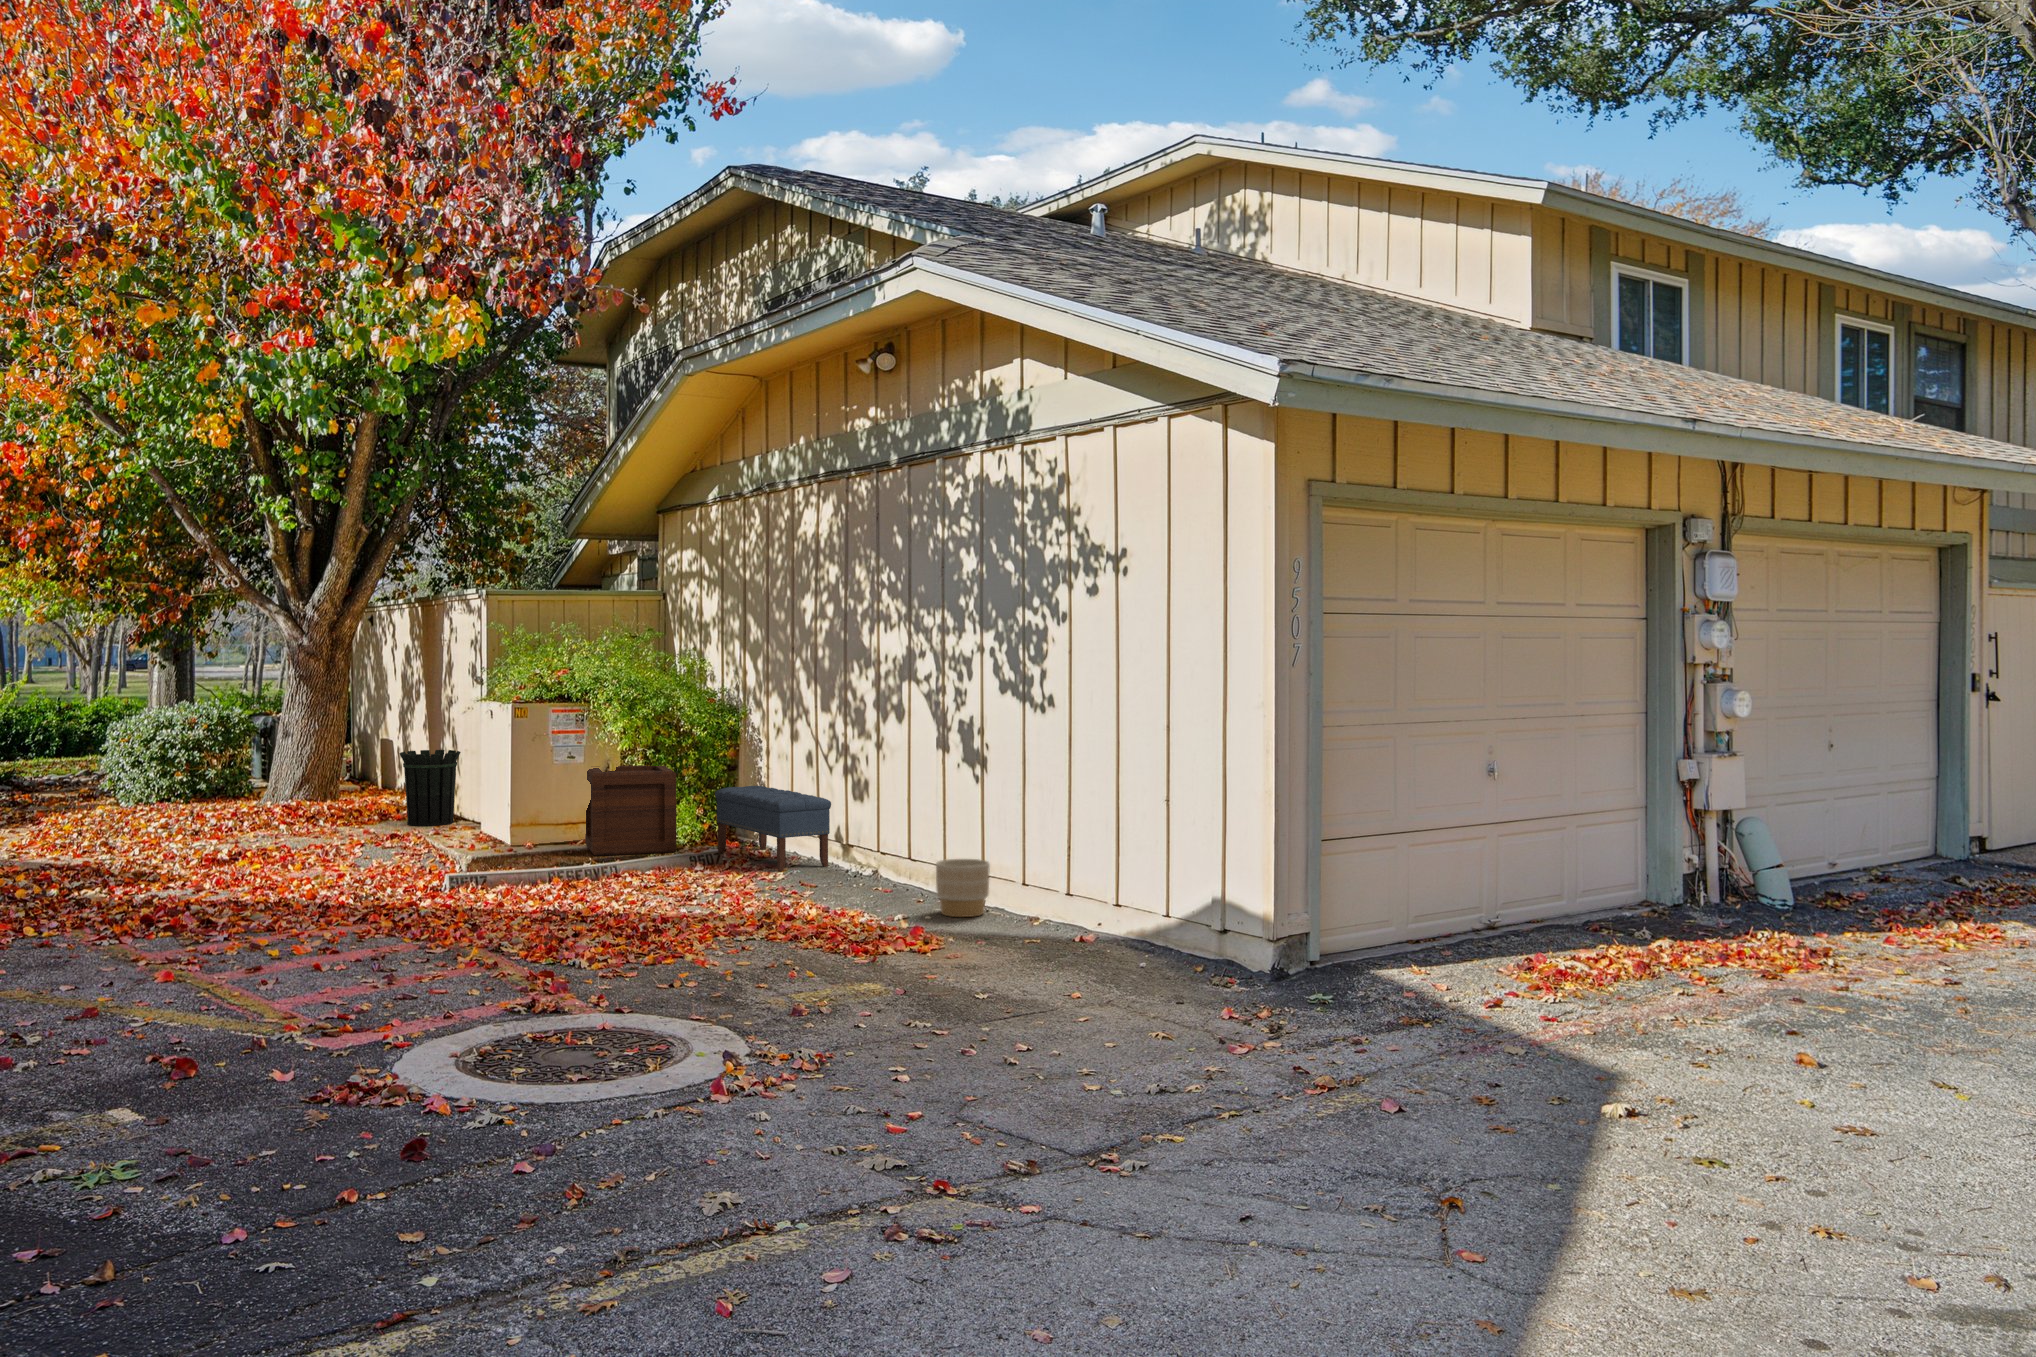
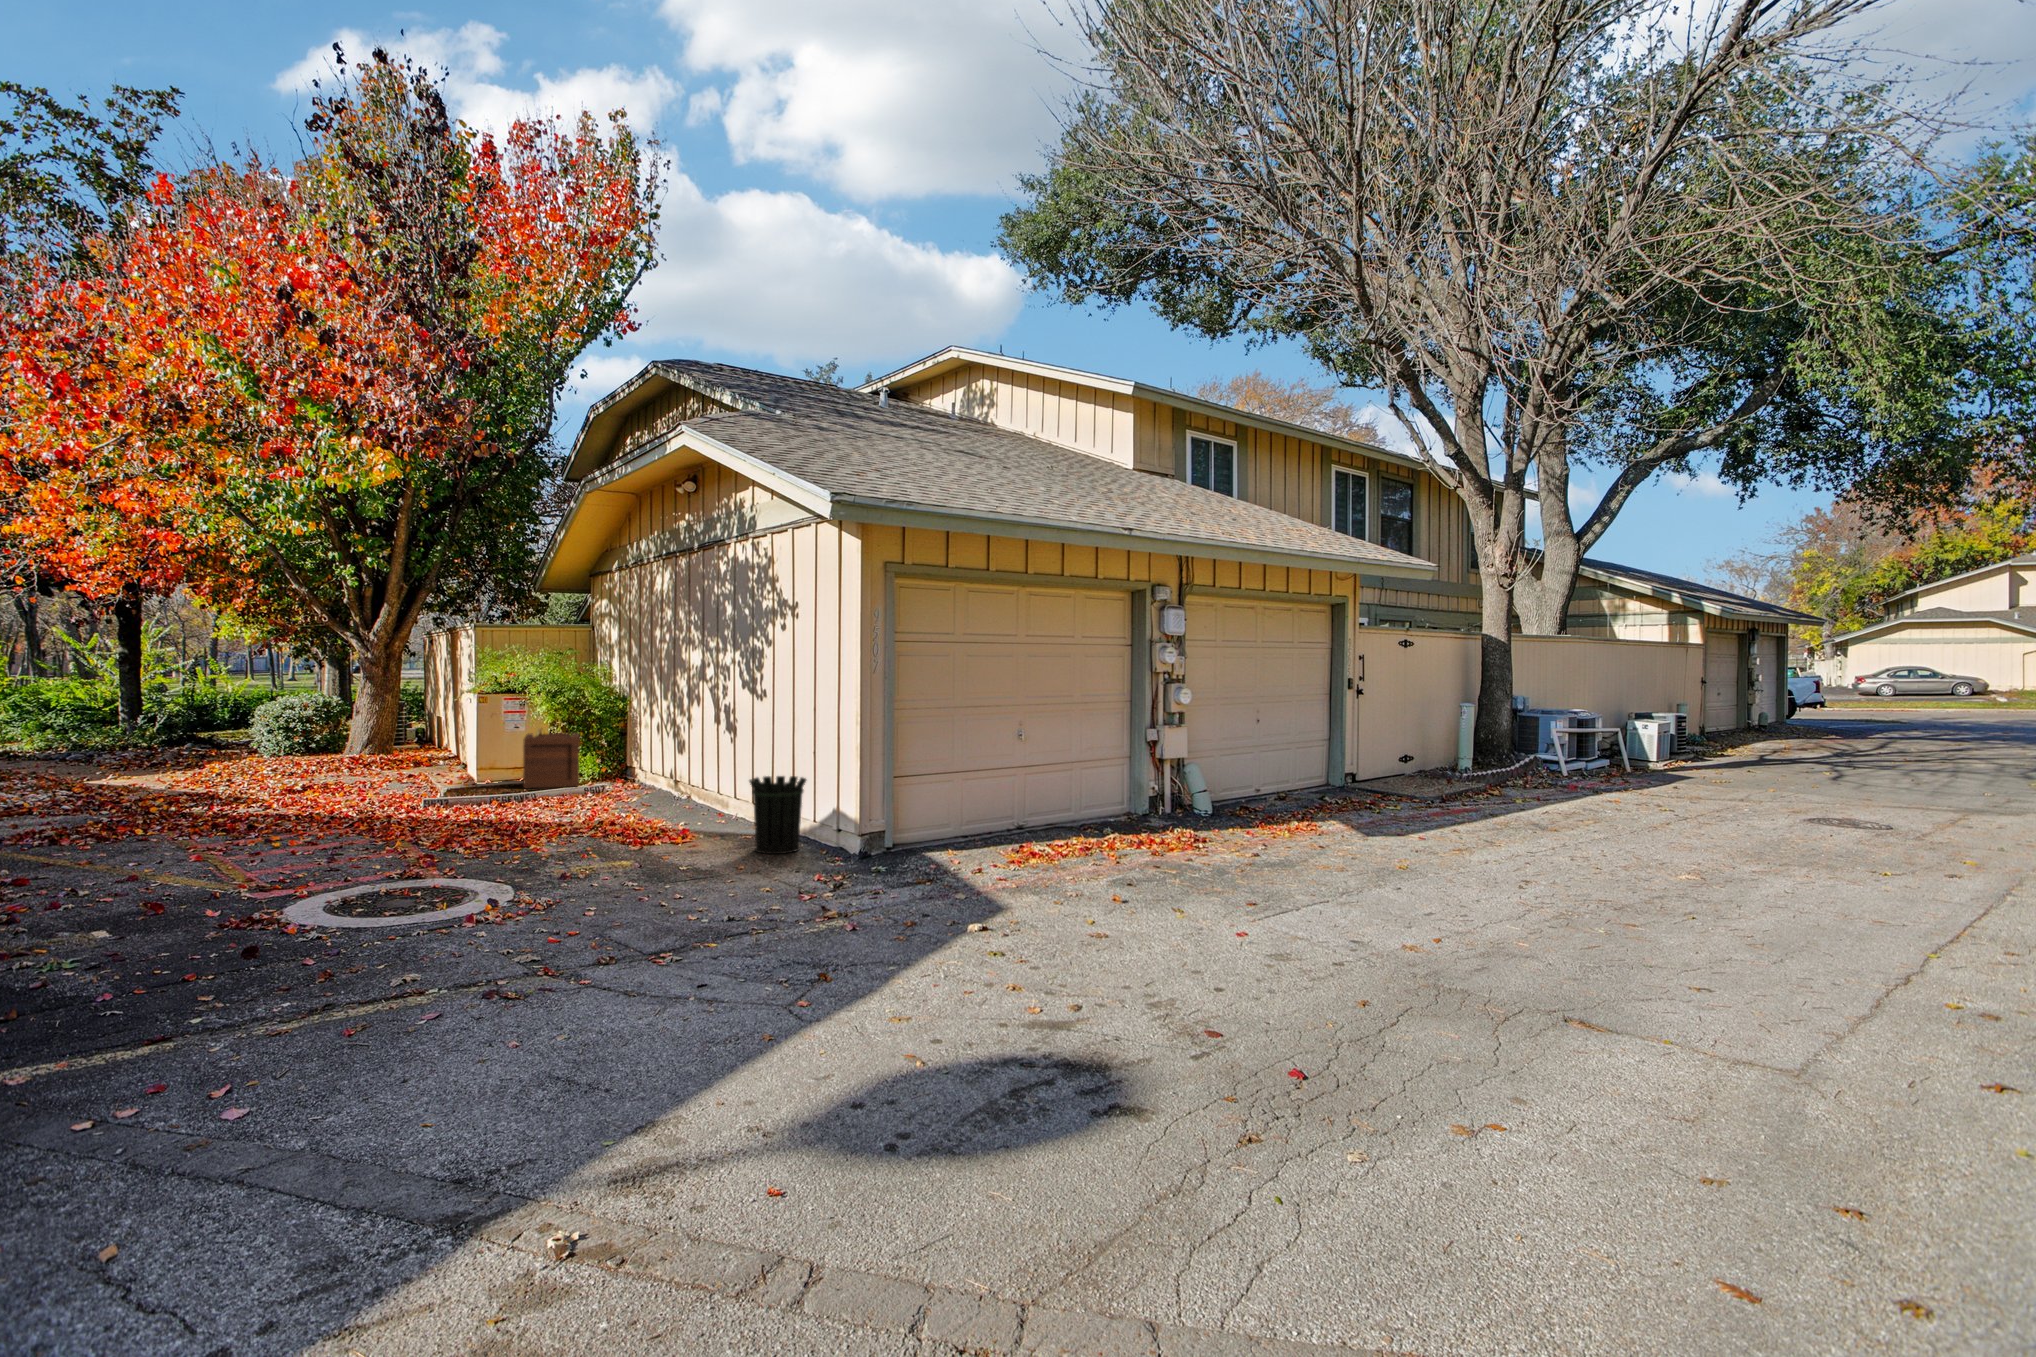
waste bin: present [399,750,461,826] -> present [749,776,806,854]
bench: present [715,786,831,871] -> none [603,746,668,798]
planter: present [936,859,990,917] -> none [702,789,735,825]

